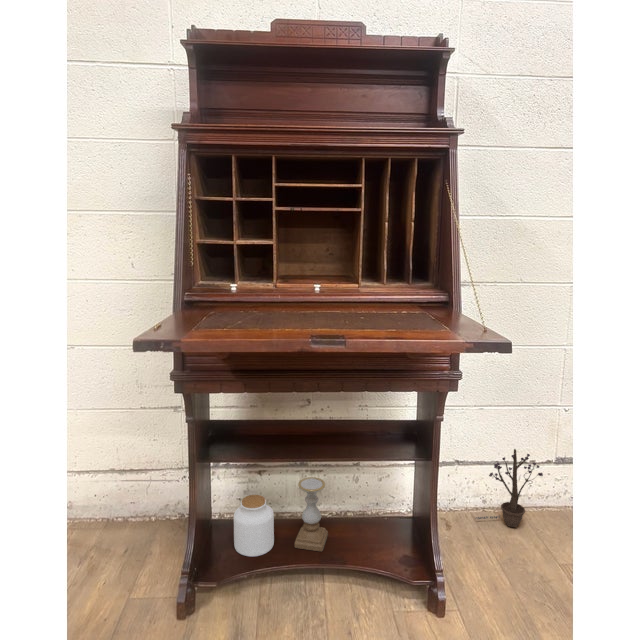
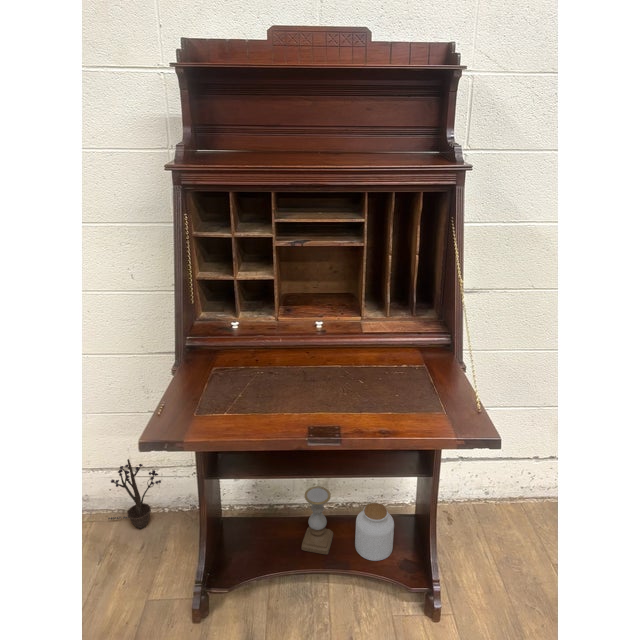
decorative plant: present [476,449,543,527] -> present [108,459,161,528]
jar: present [234,495,274,557] -> present [355,503,394,561]

